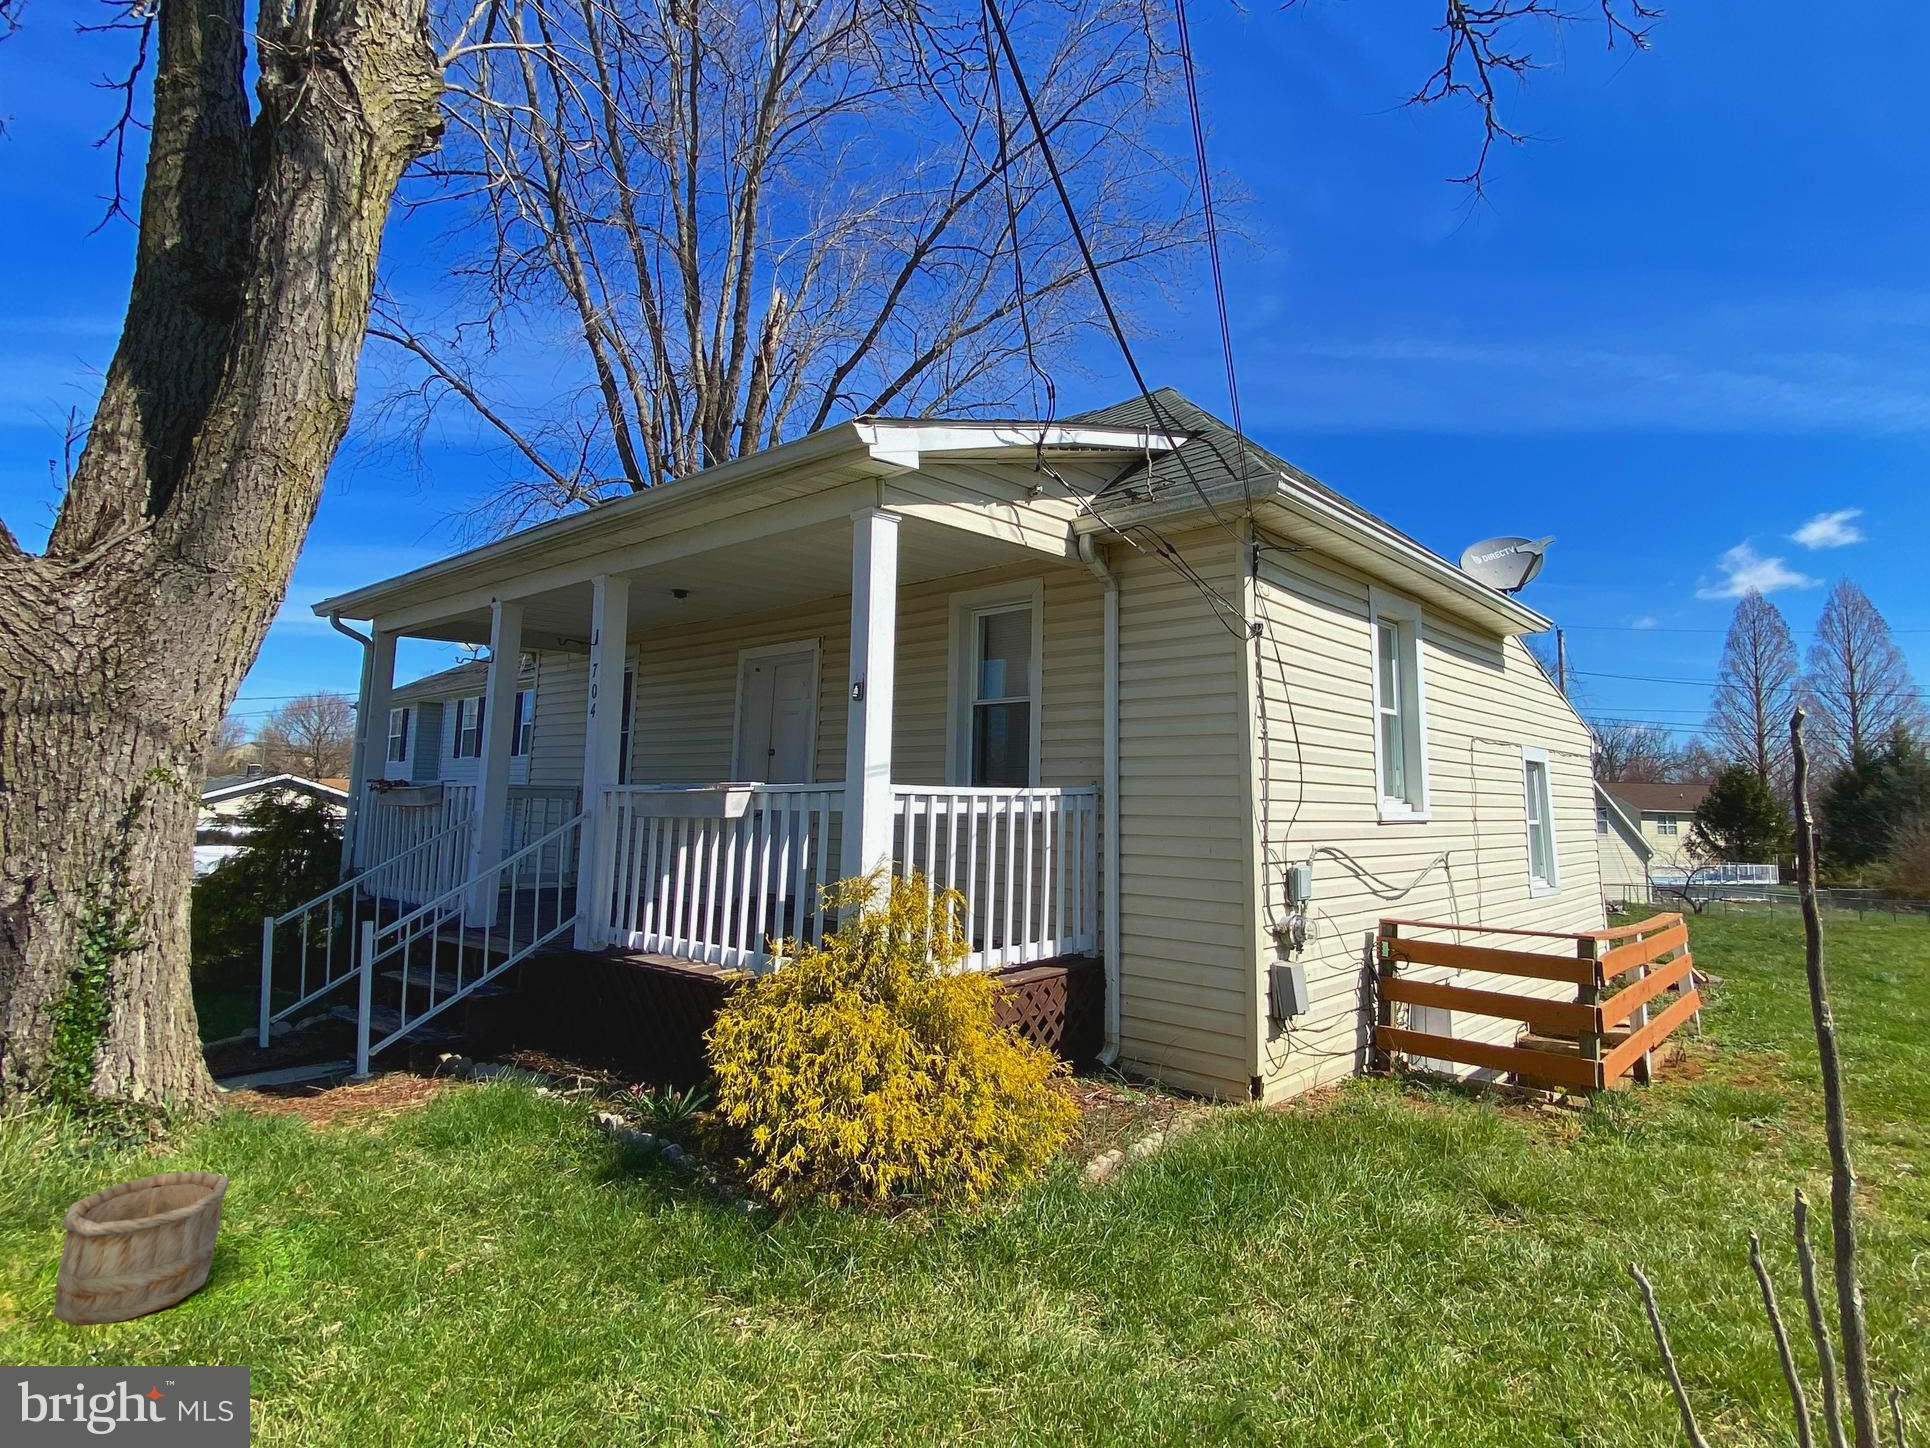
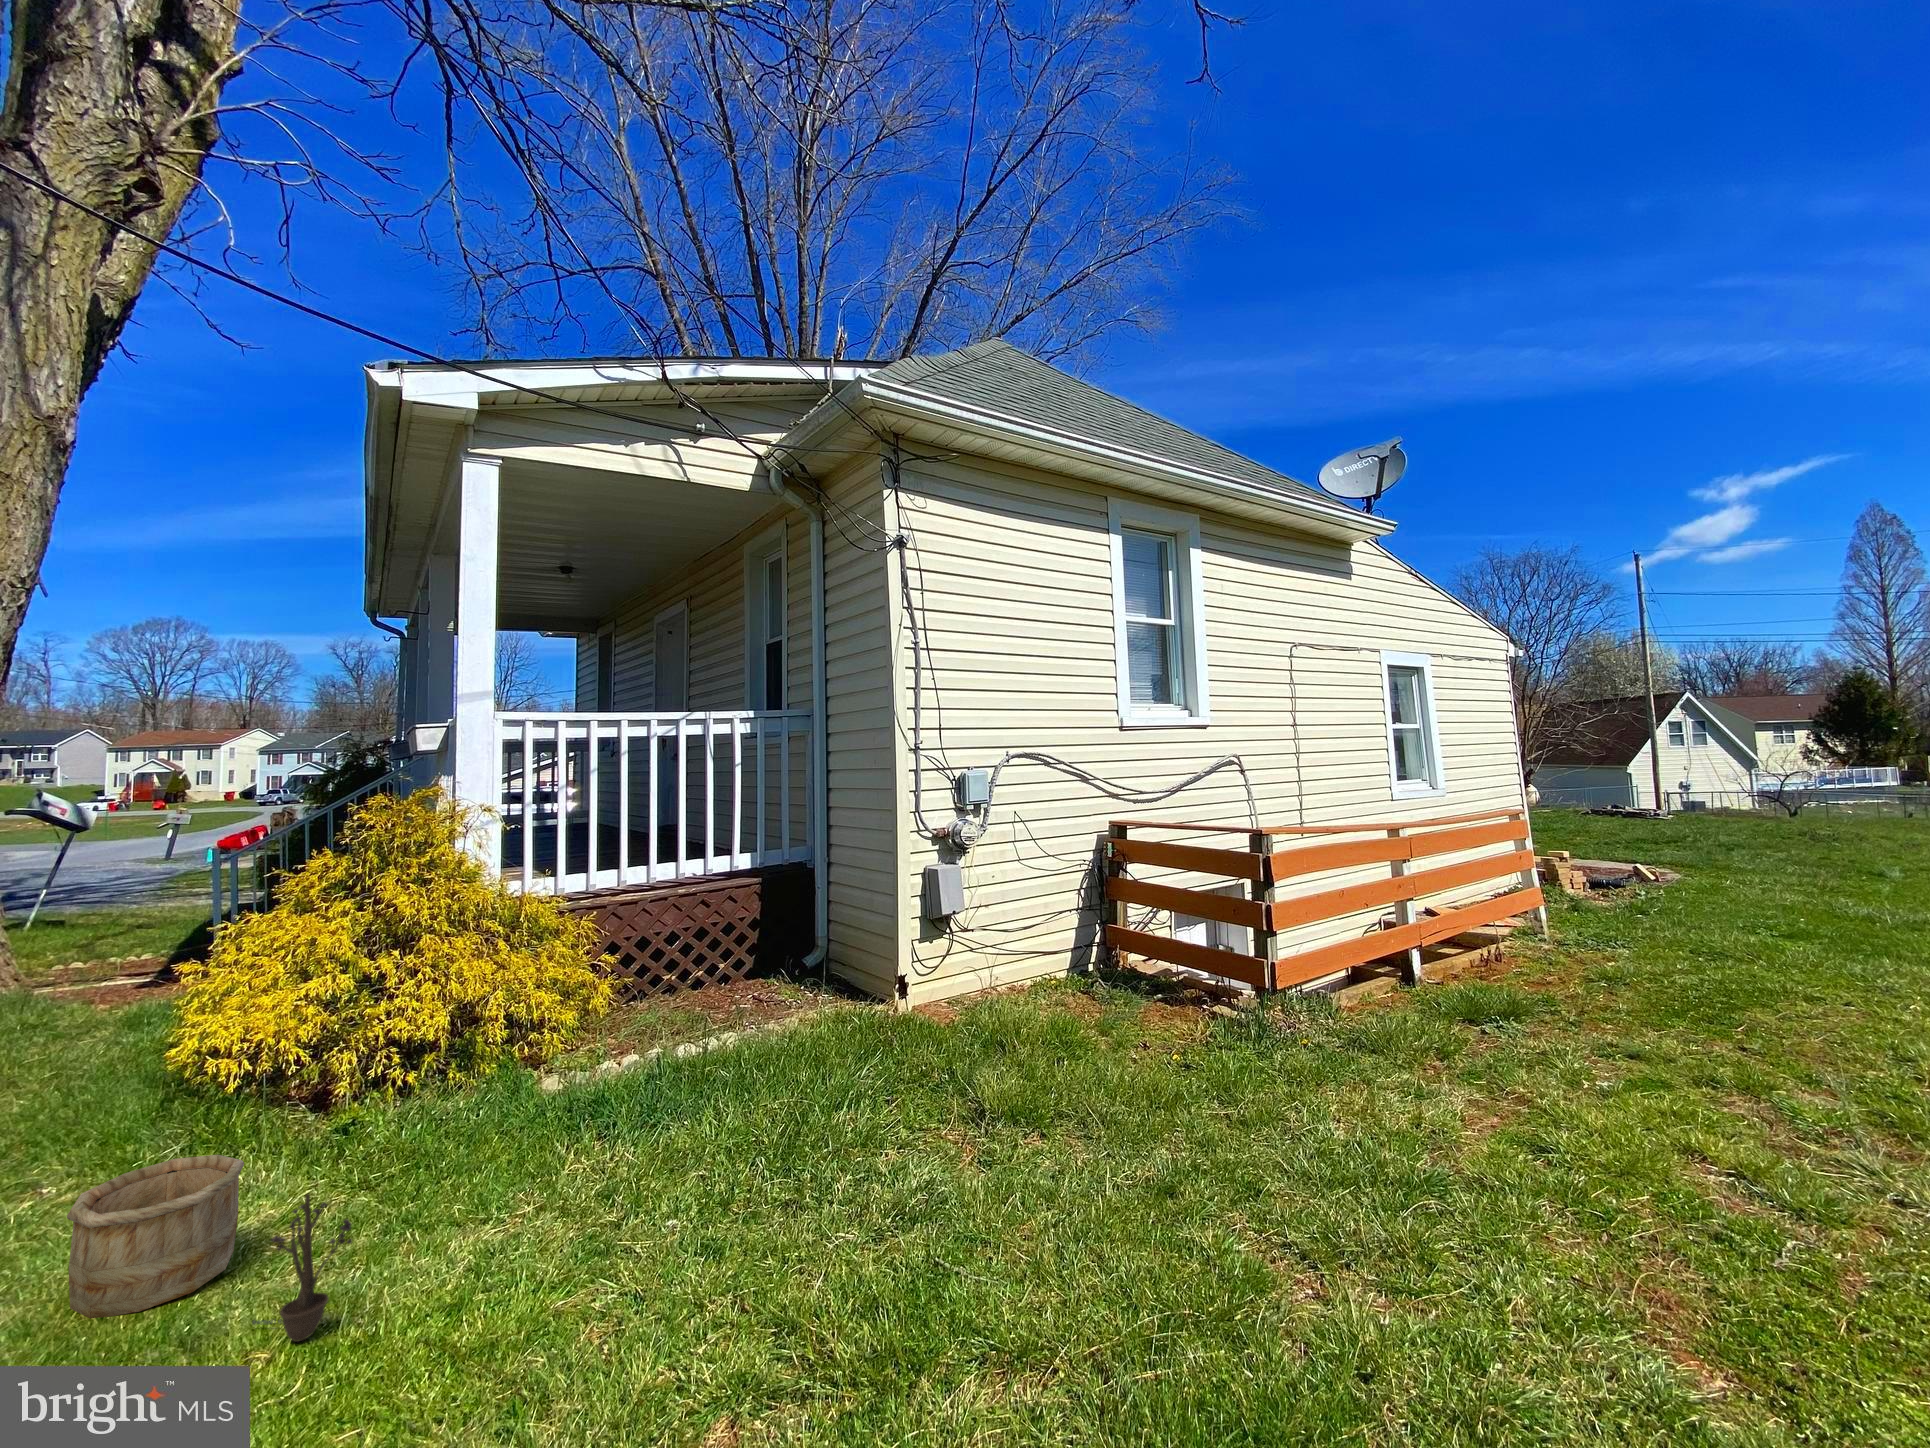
decorative plant: none [241,1208,350,1350] -> present [253,1193,352,1342]

